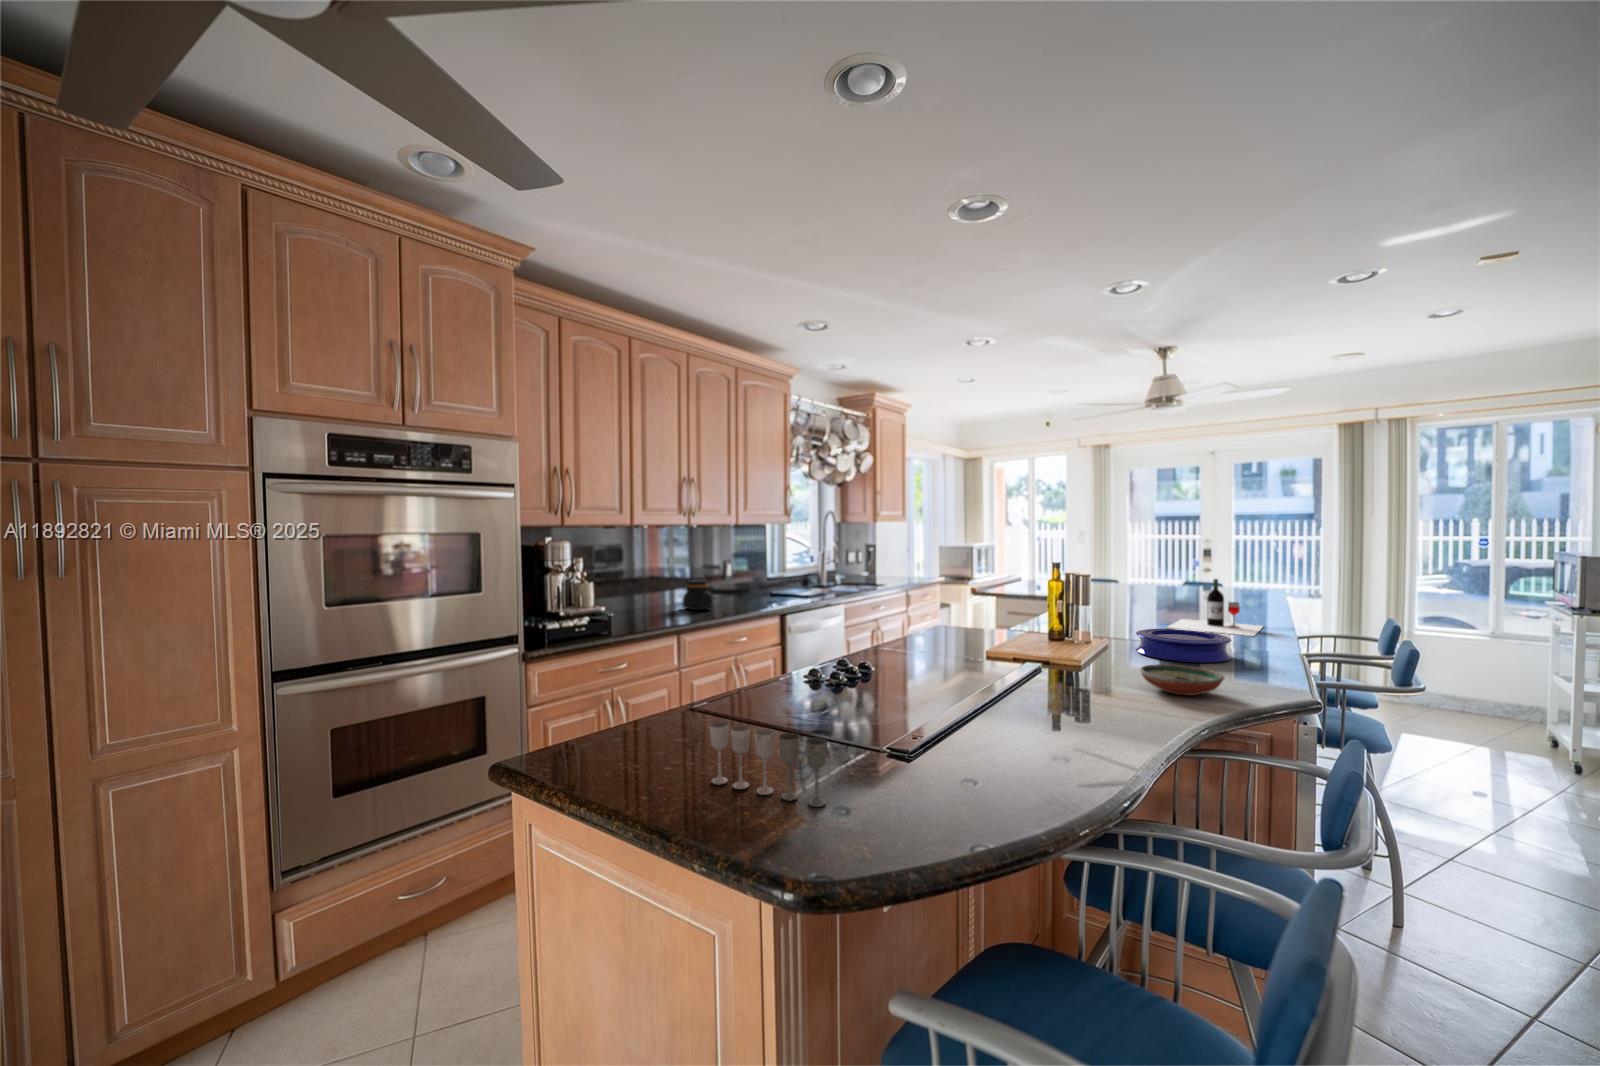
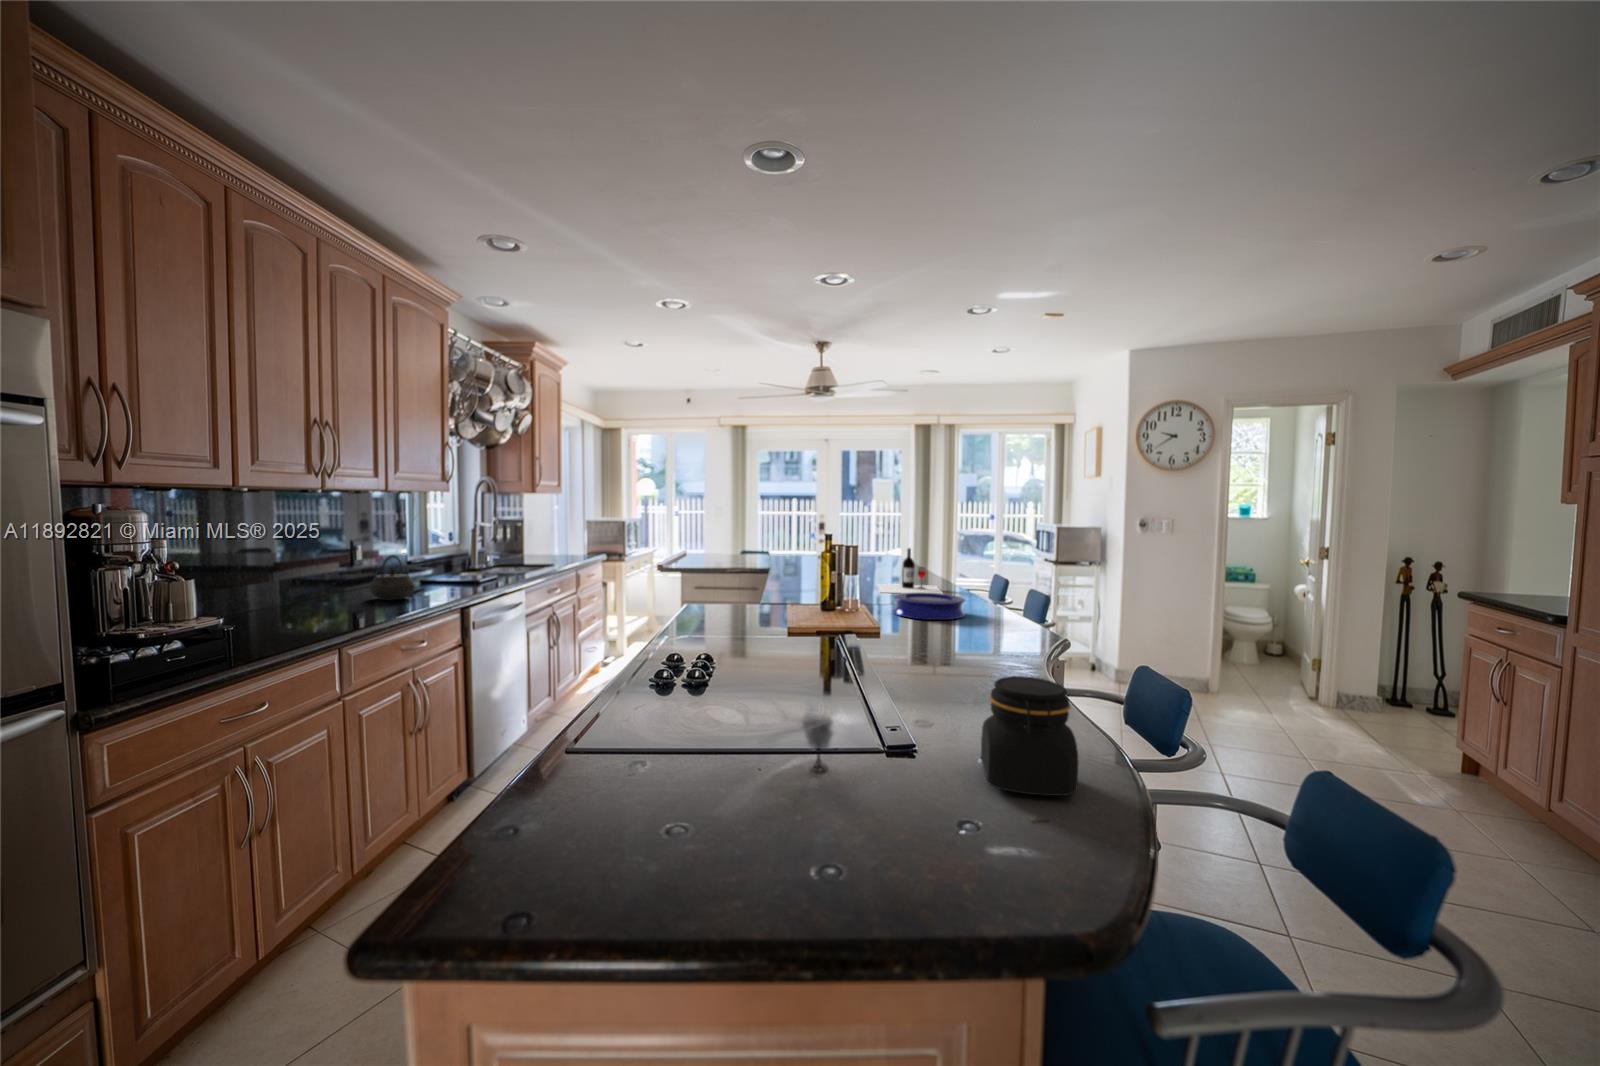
kettle: none [721,572,750,605] -> present [369,555,415,600]
jar: present [682,579,713,610] -> present [981,676,1079,796]
decorative bowl: present [1140,664,1224,695] -> none [948,623,1014,648]
wine glass: present [709,721,827,807] -> none [767,744,933,835]

